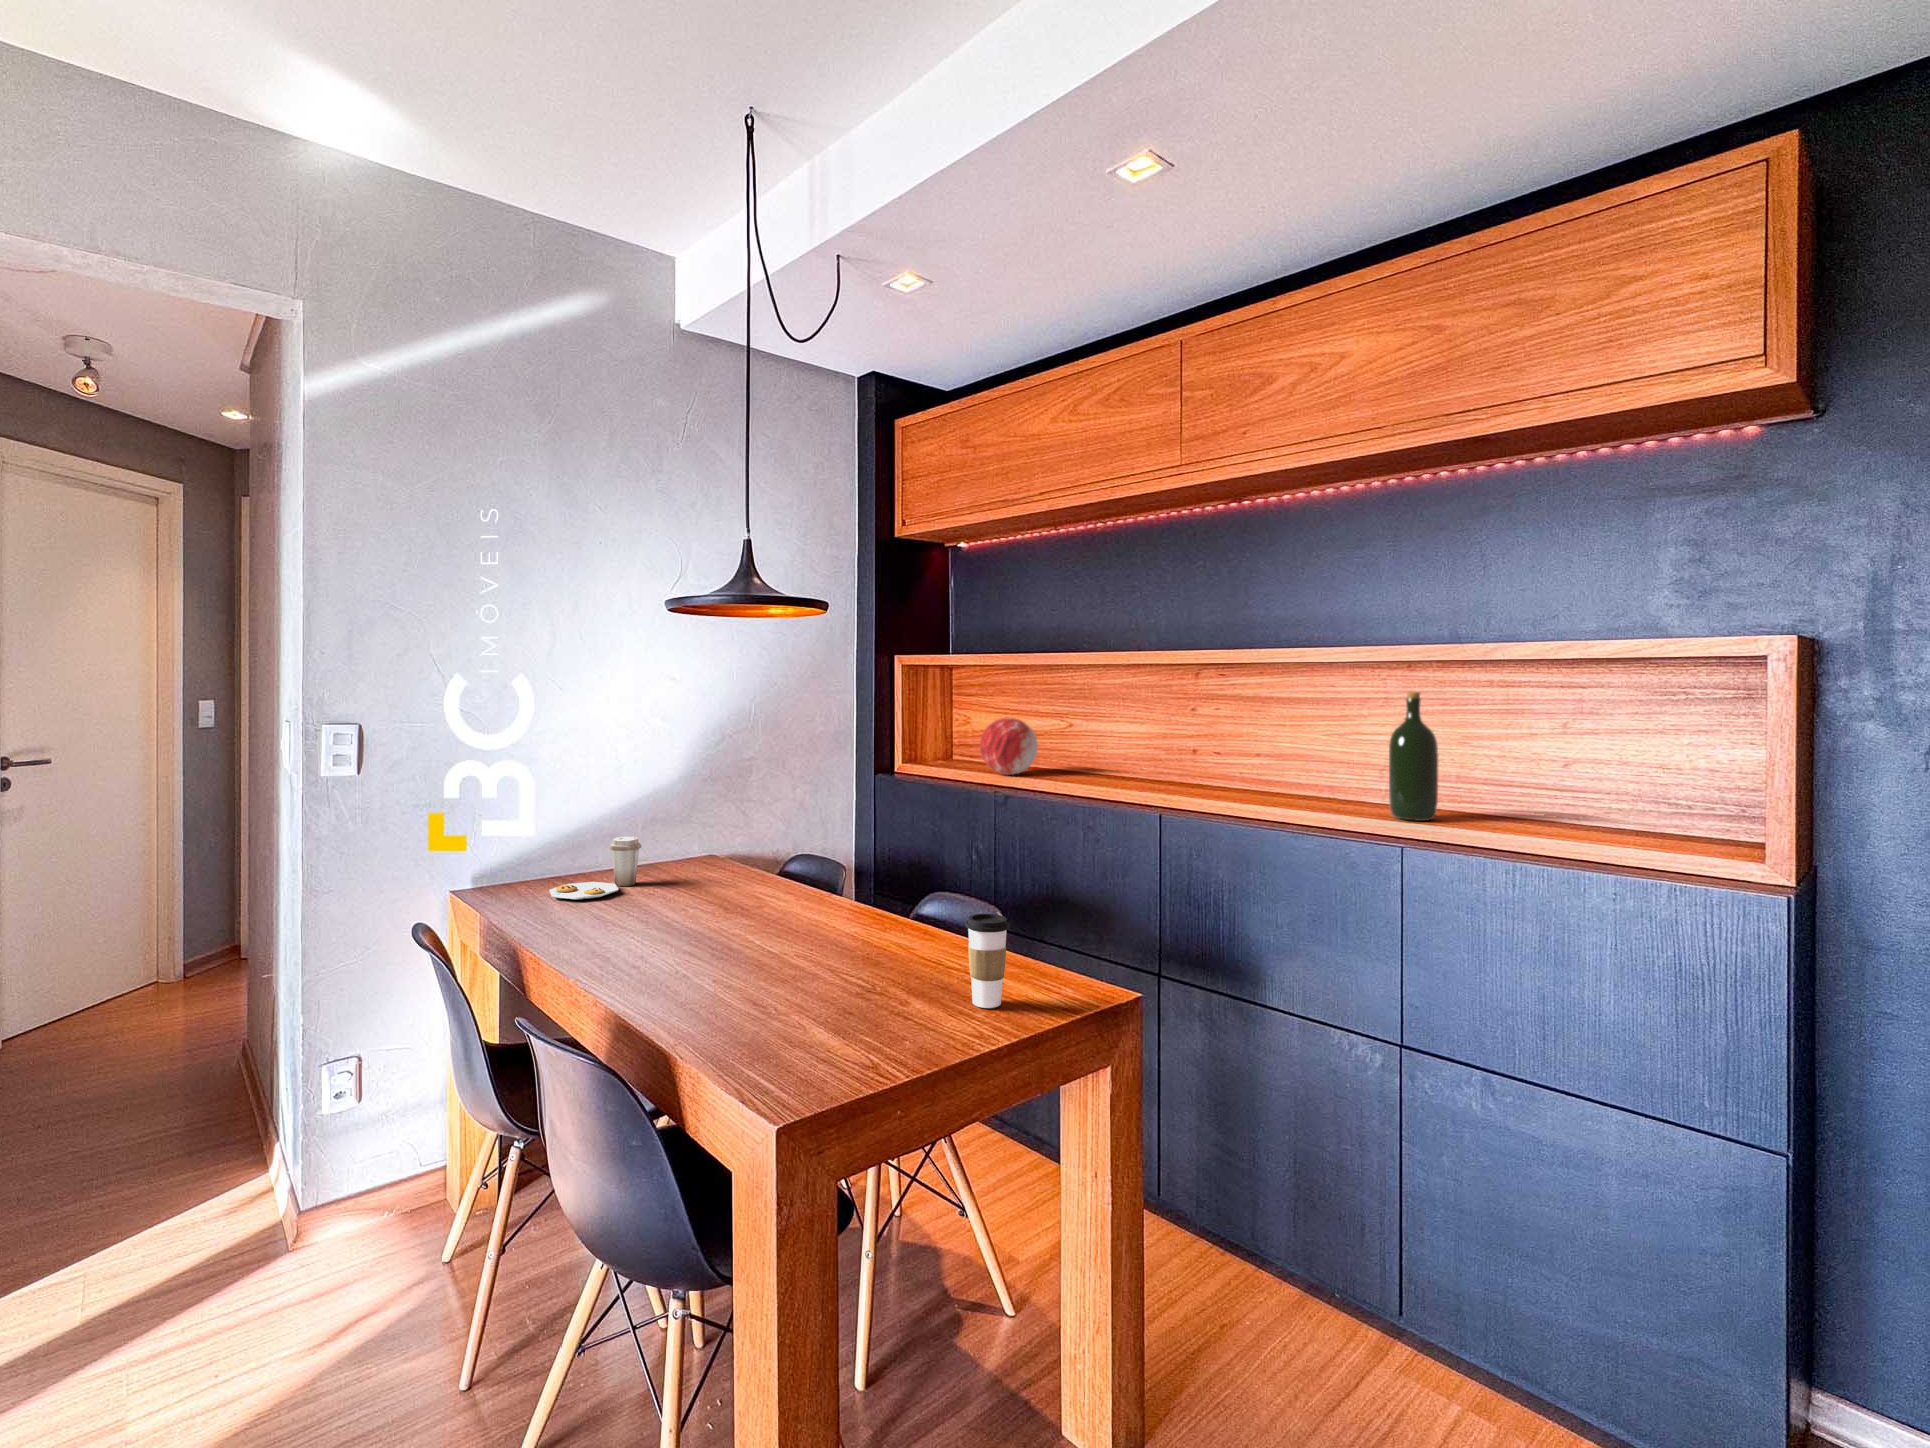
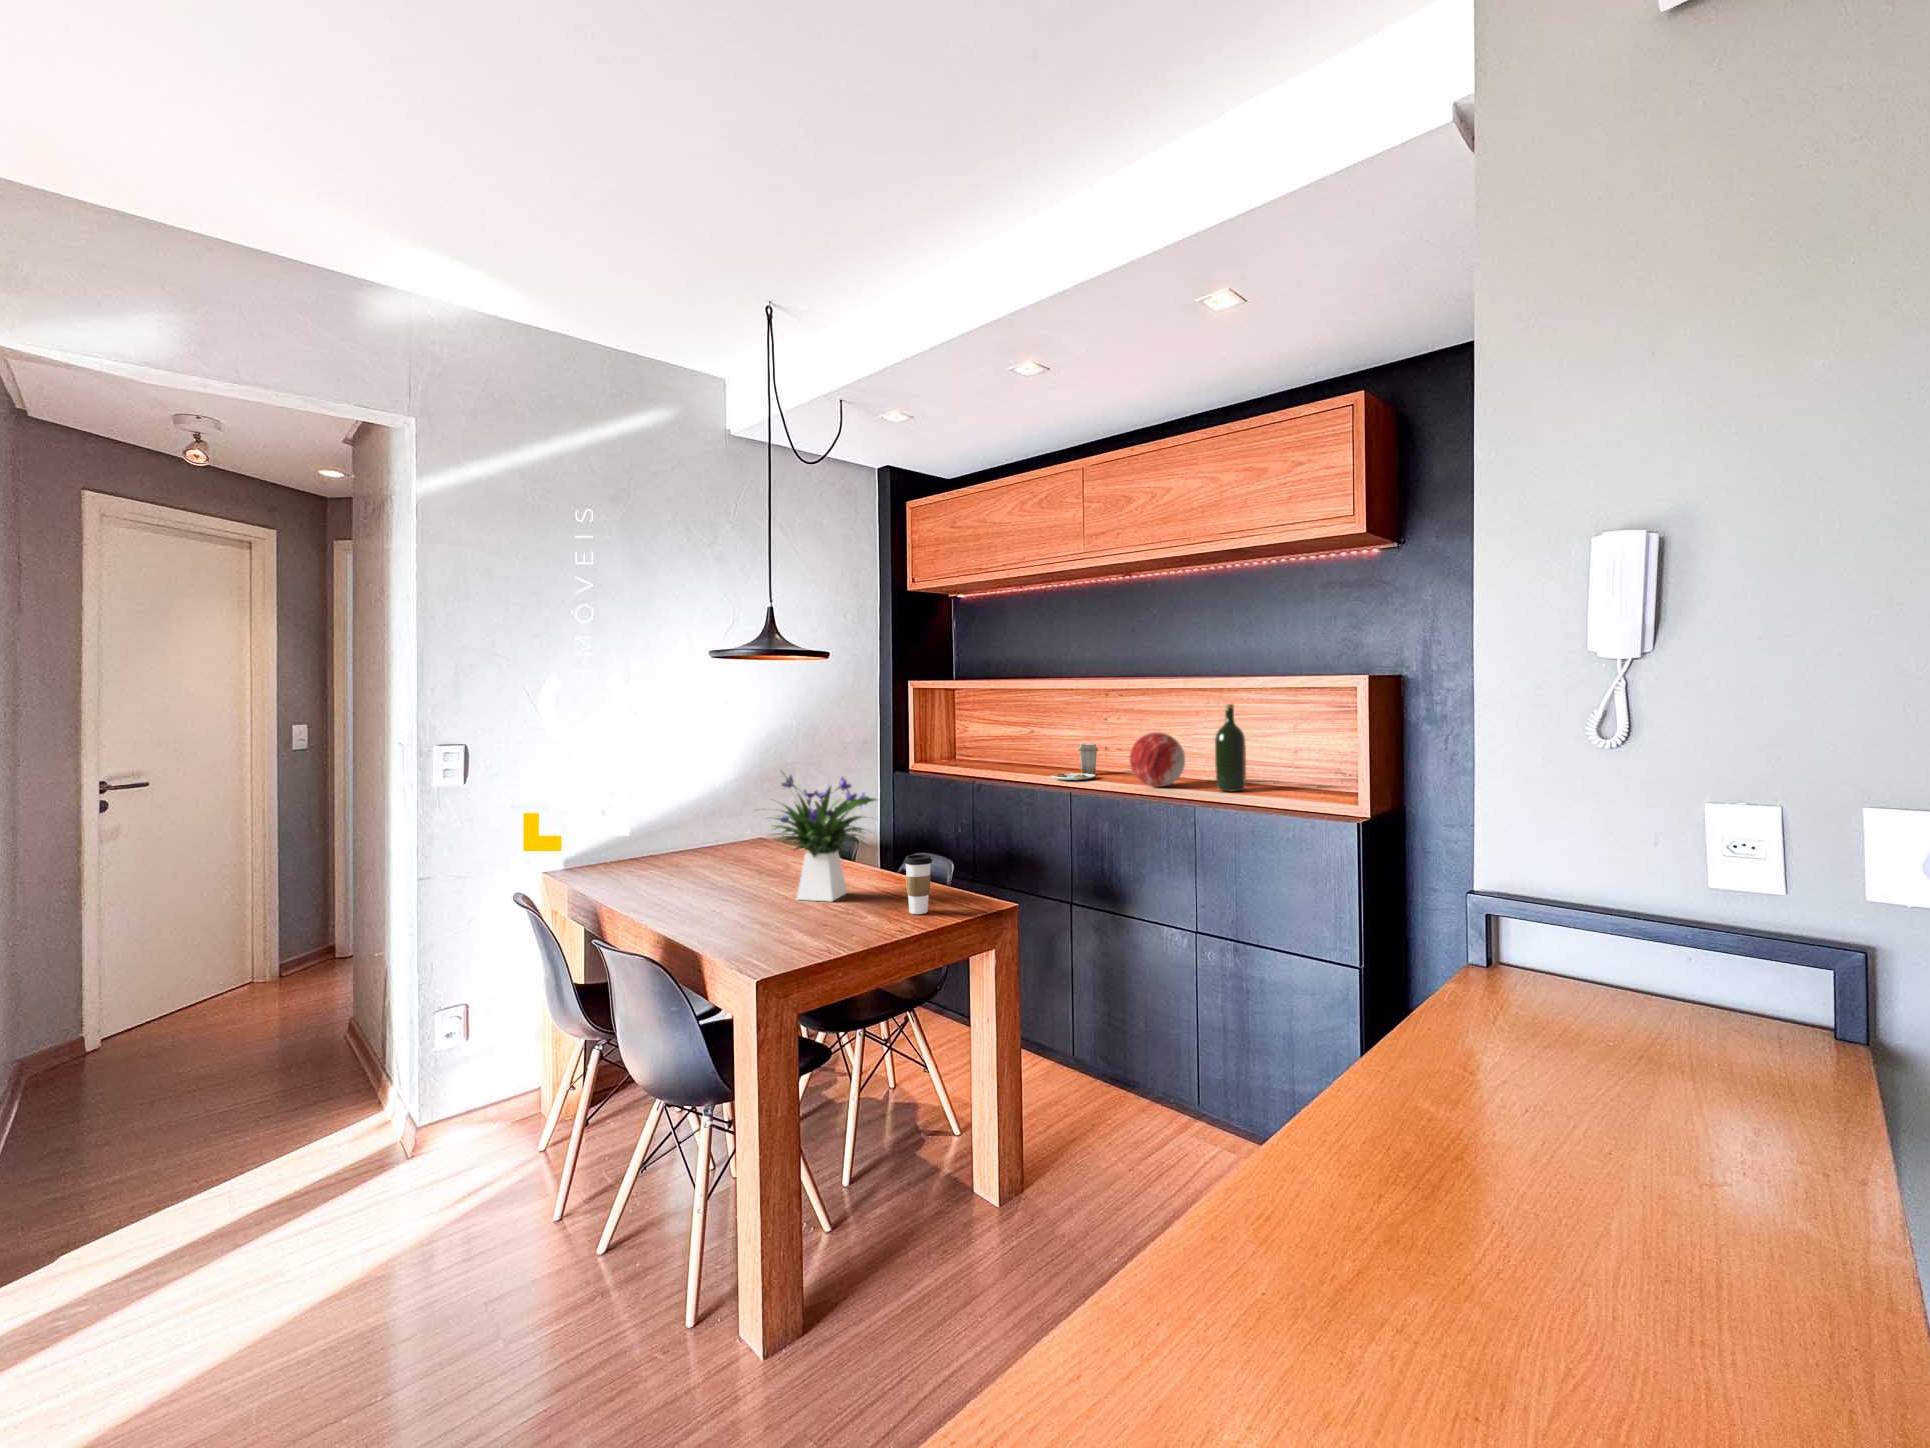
decorative orb: present [980,718,1038,775] -> present [1129,732,1185,787]
flower arrangement: none [730,777,916,978] -> present [773,772,877,901]
plate: present [550,836,641,900] -> present [1051,743,1098,780]

